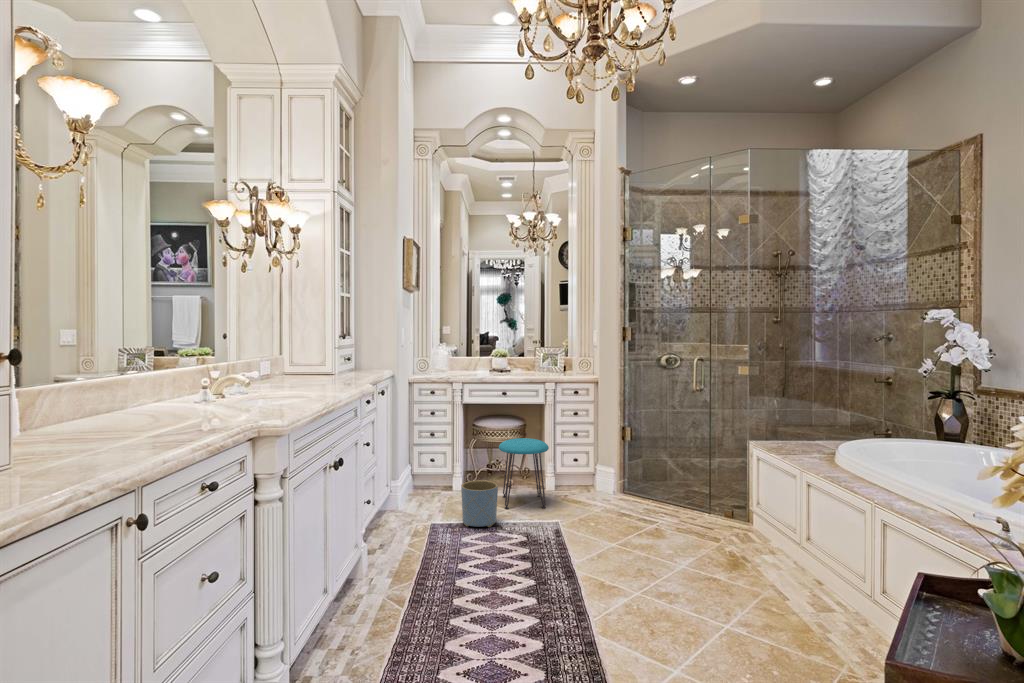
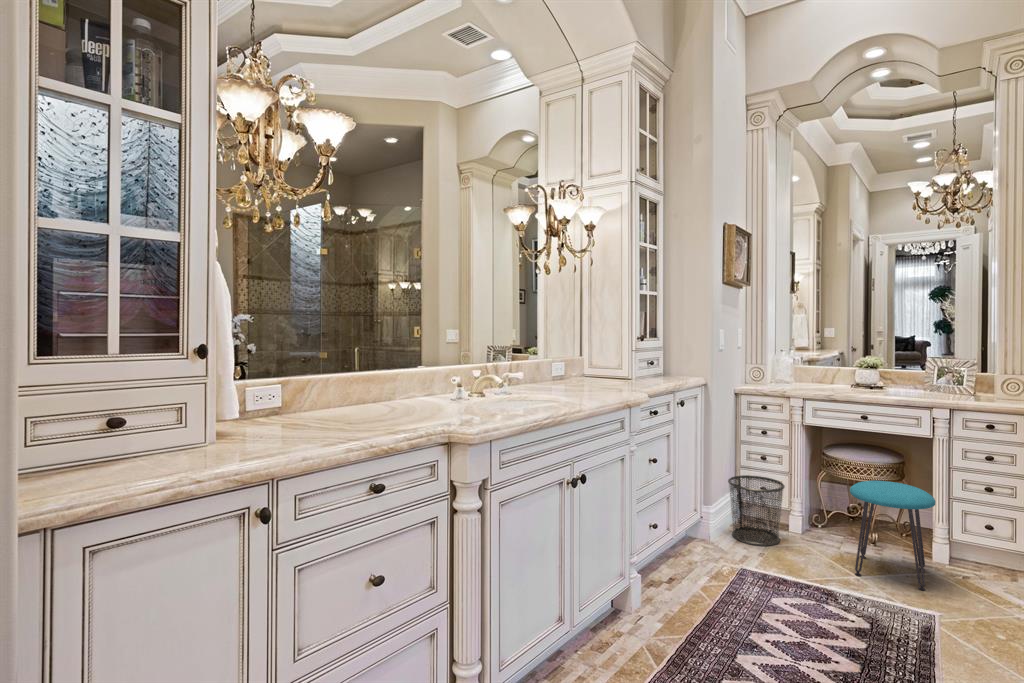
waste bin: none [410,450,453,505] -> present [728,475,785,546]
planter: present [461,480,498,527] -> none [781,528,835,595]

